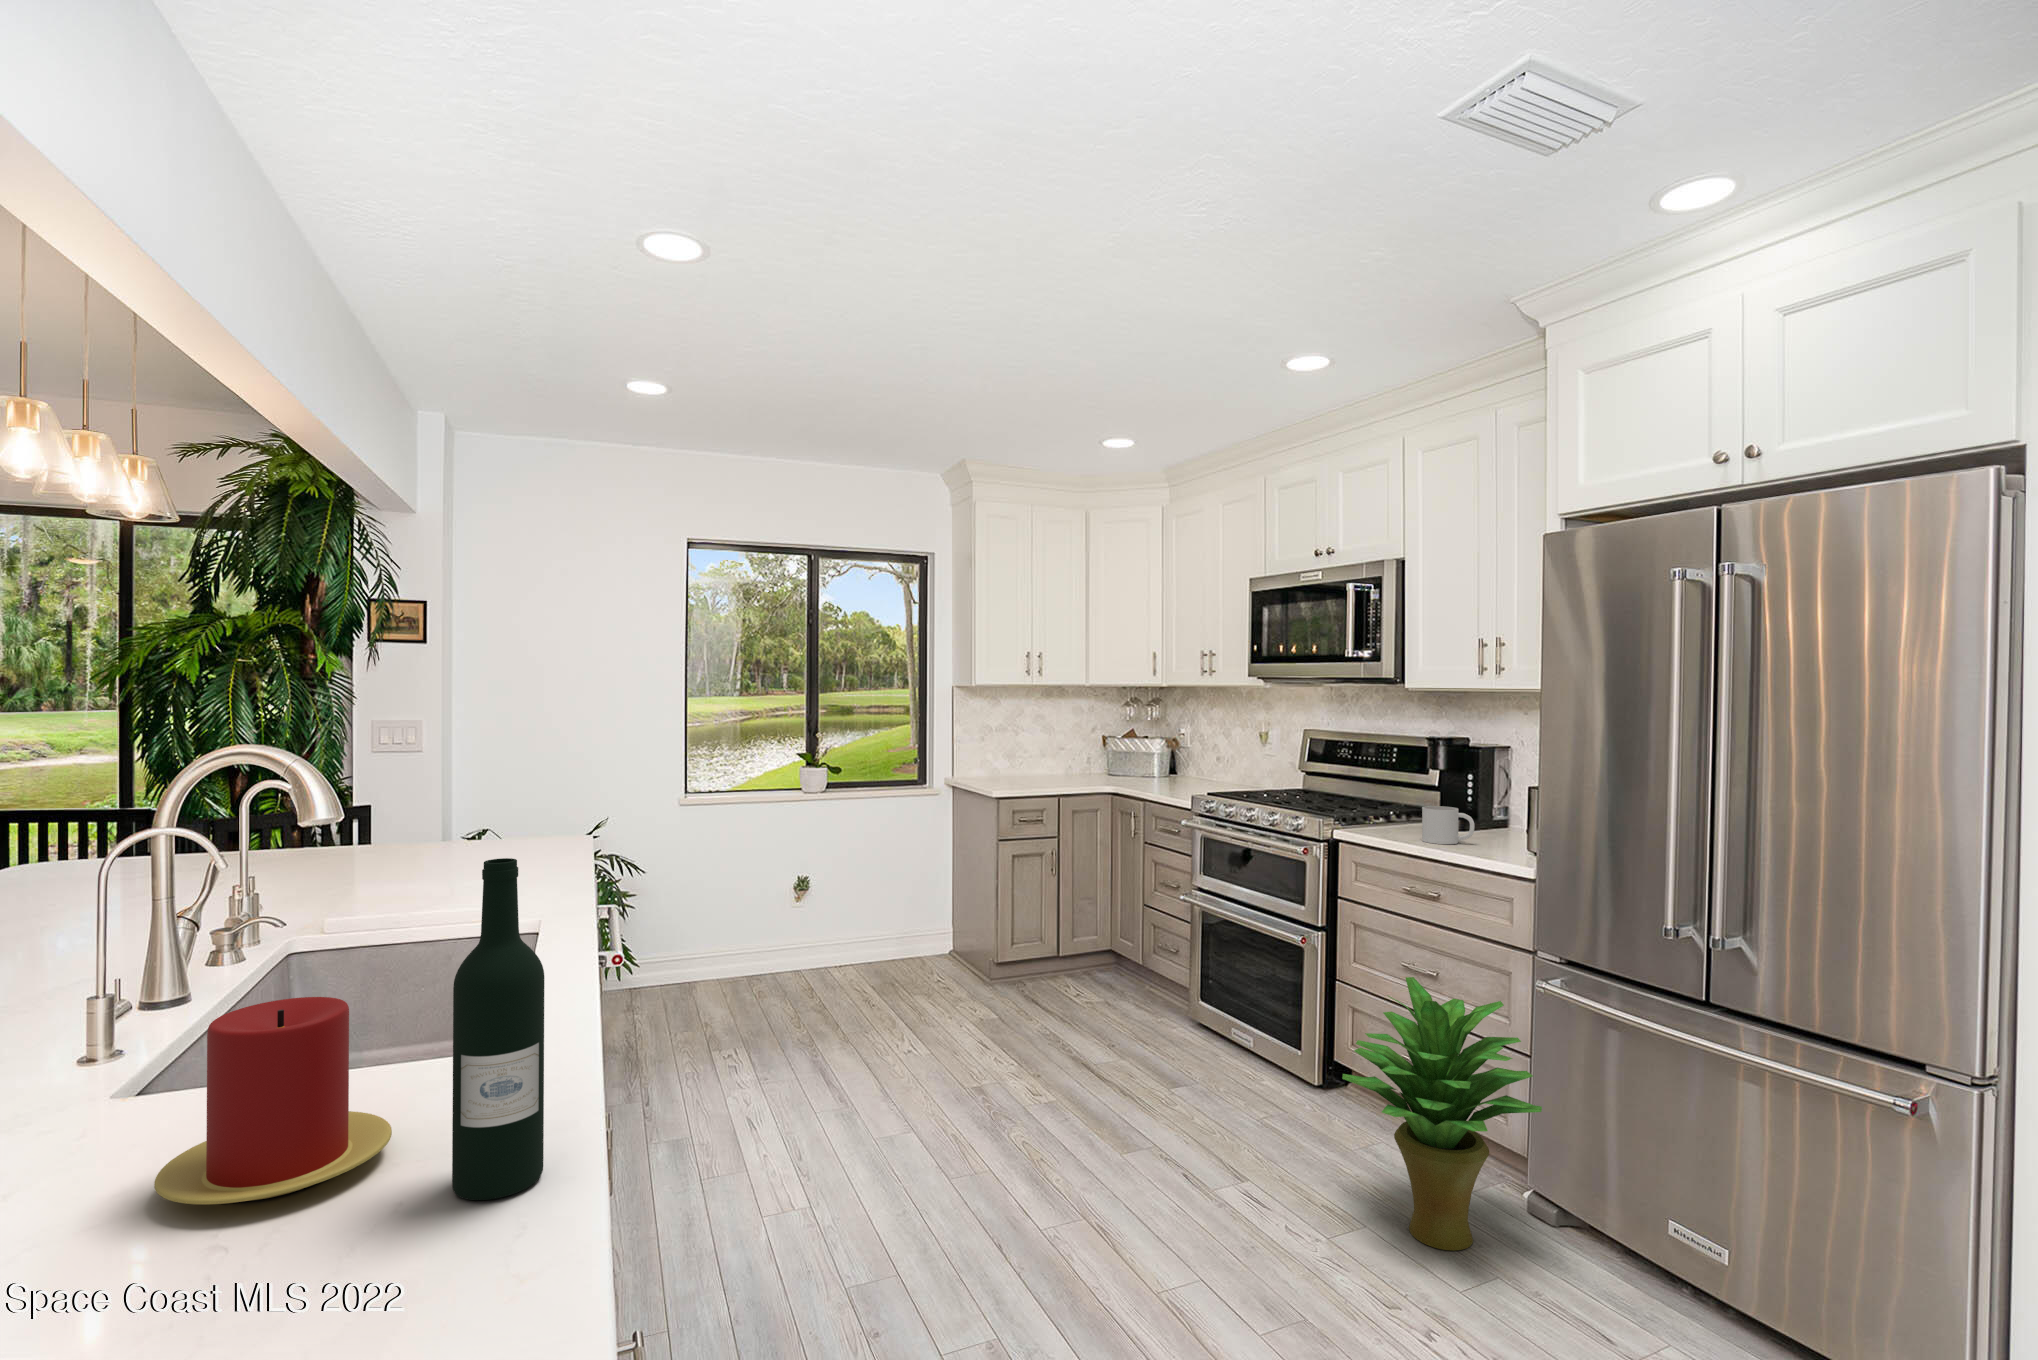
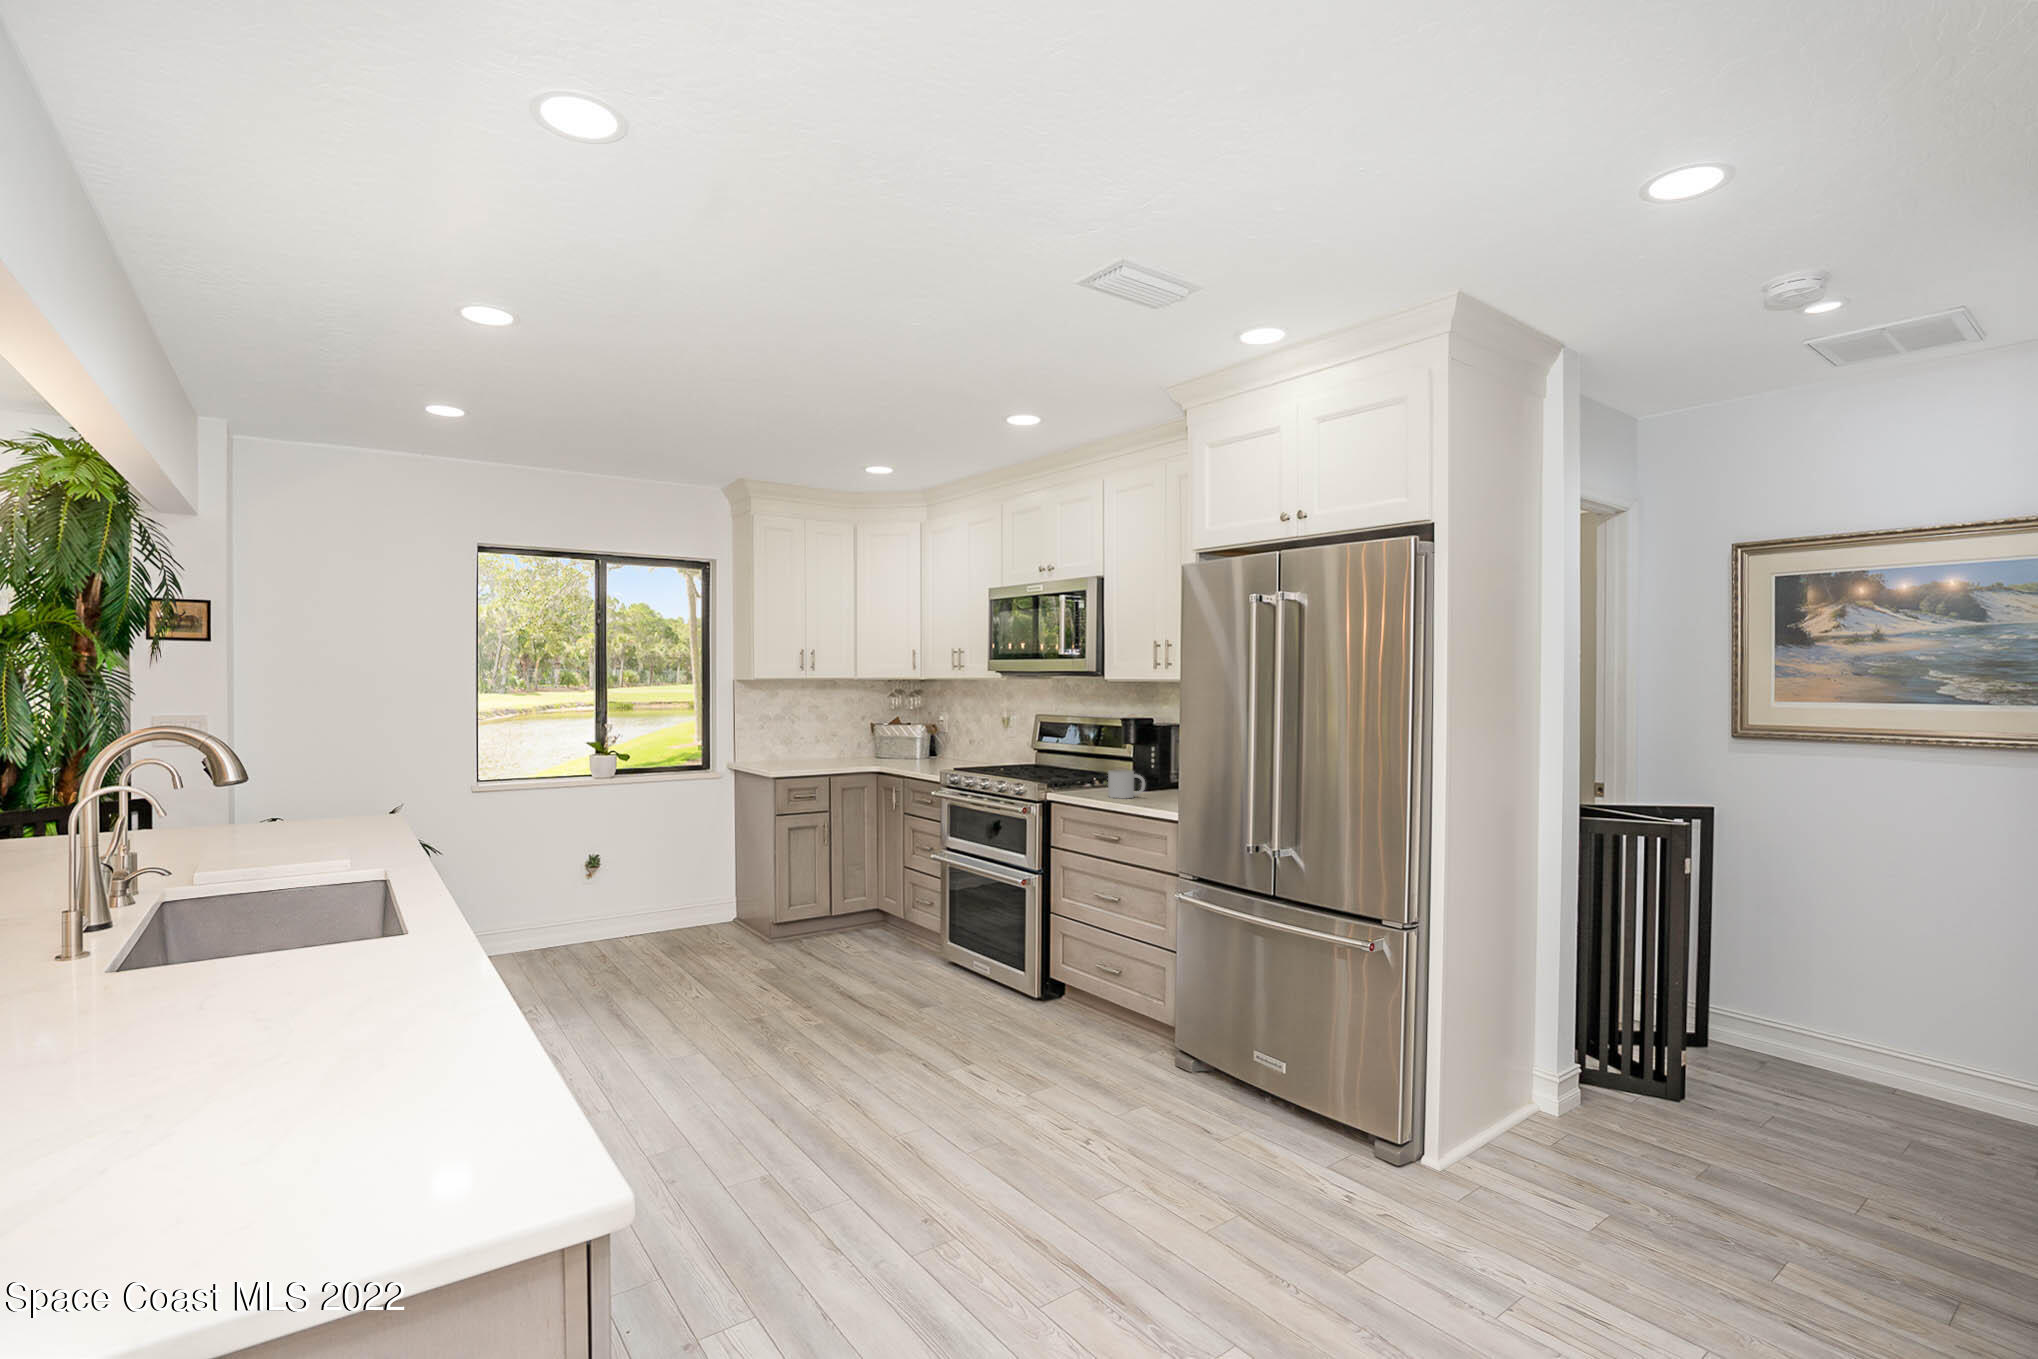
wine bottle: present [452,858,544,1200] -> none [396,787,454,993]
potted plant: present [1342,977,1542,1251] -> none [1037,896,1173,1092]
candle: present [154,997,392,1204] -> none [192,883,343,1002]

